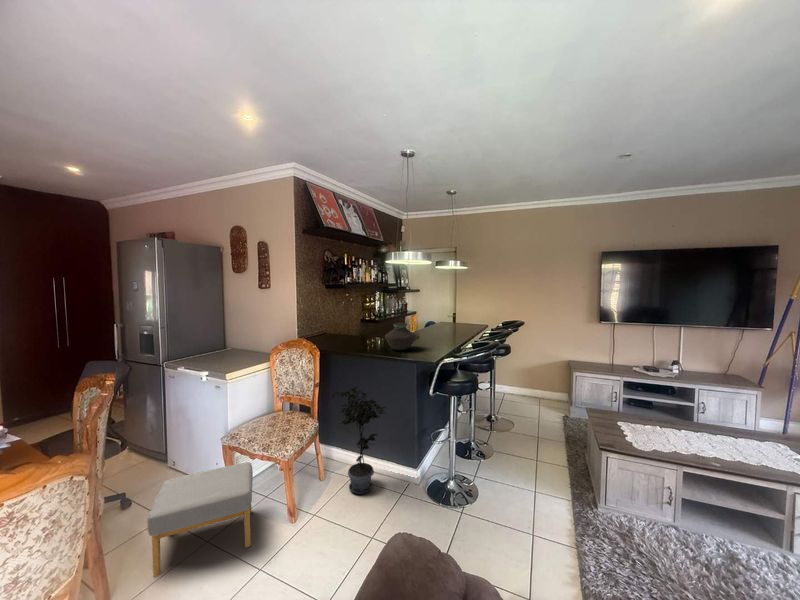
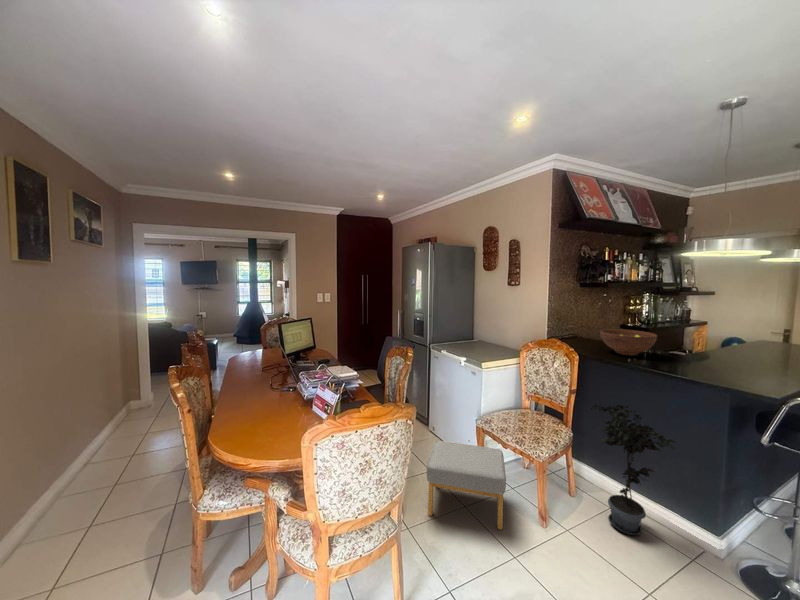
fruit bowl: none [340,323,378,345] -> present [600,329,657,355]
vase: present [385,323,416,350] -> none [671,335,728,372]

